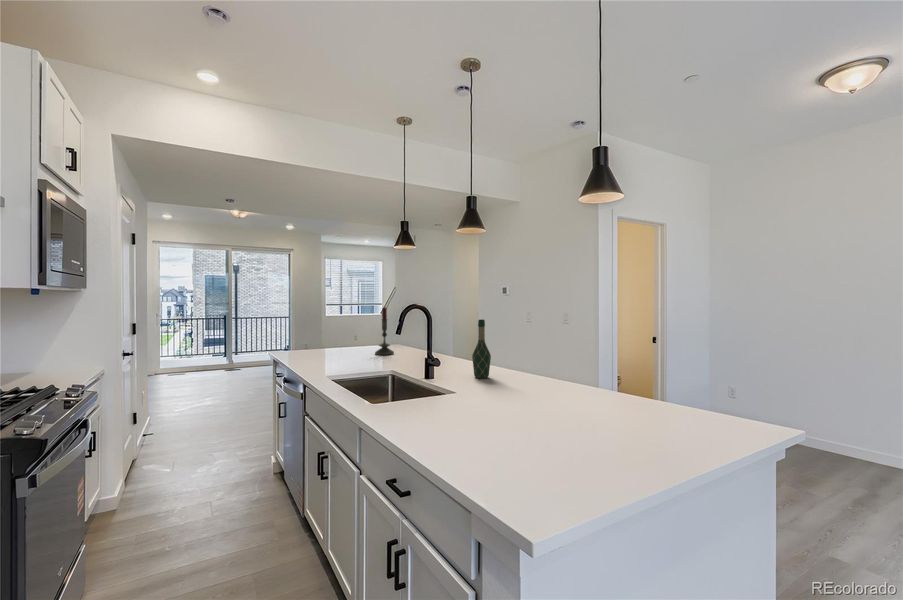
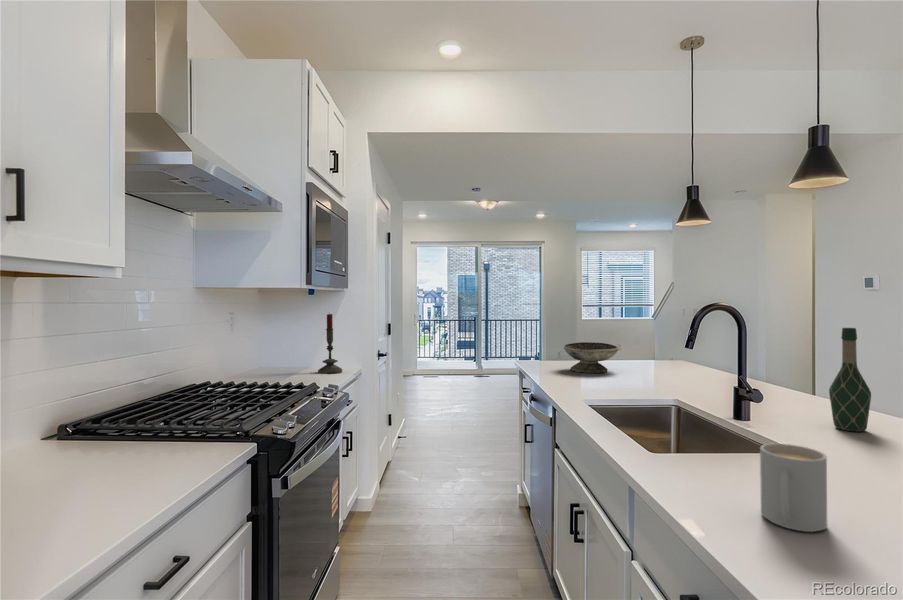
candle: present [375,307,394,355] -> present [318,314,342,374]
decorative bowl: none [312,334,354,357] -> present [564,342,618,373]
mug: none [429,384,458,429] -> present [760,443,827,532]

